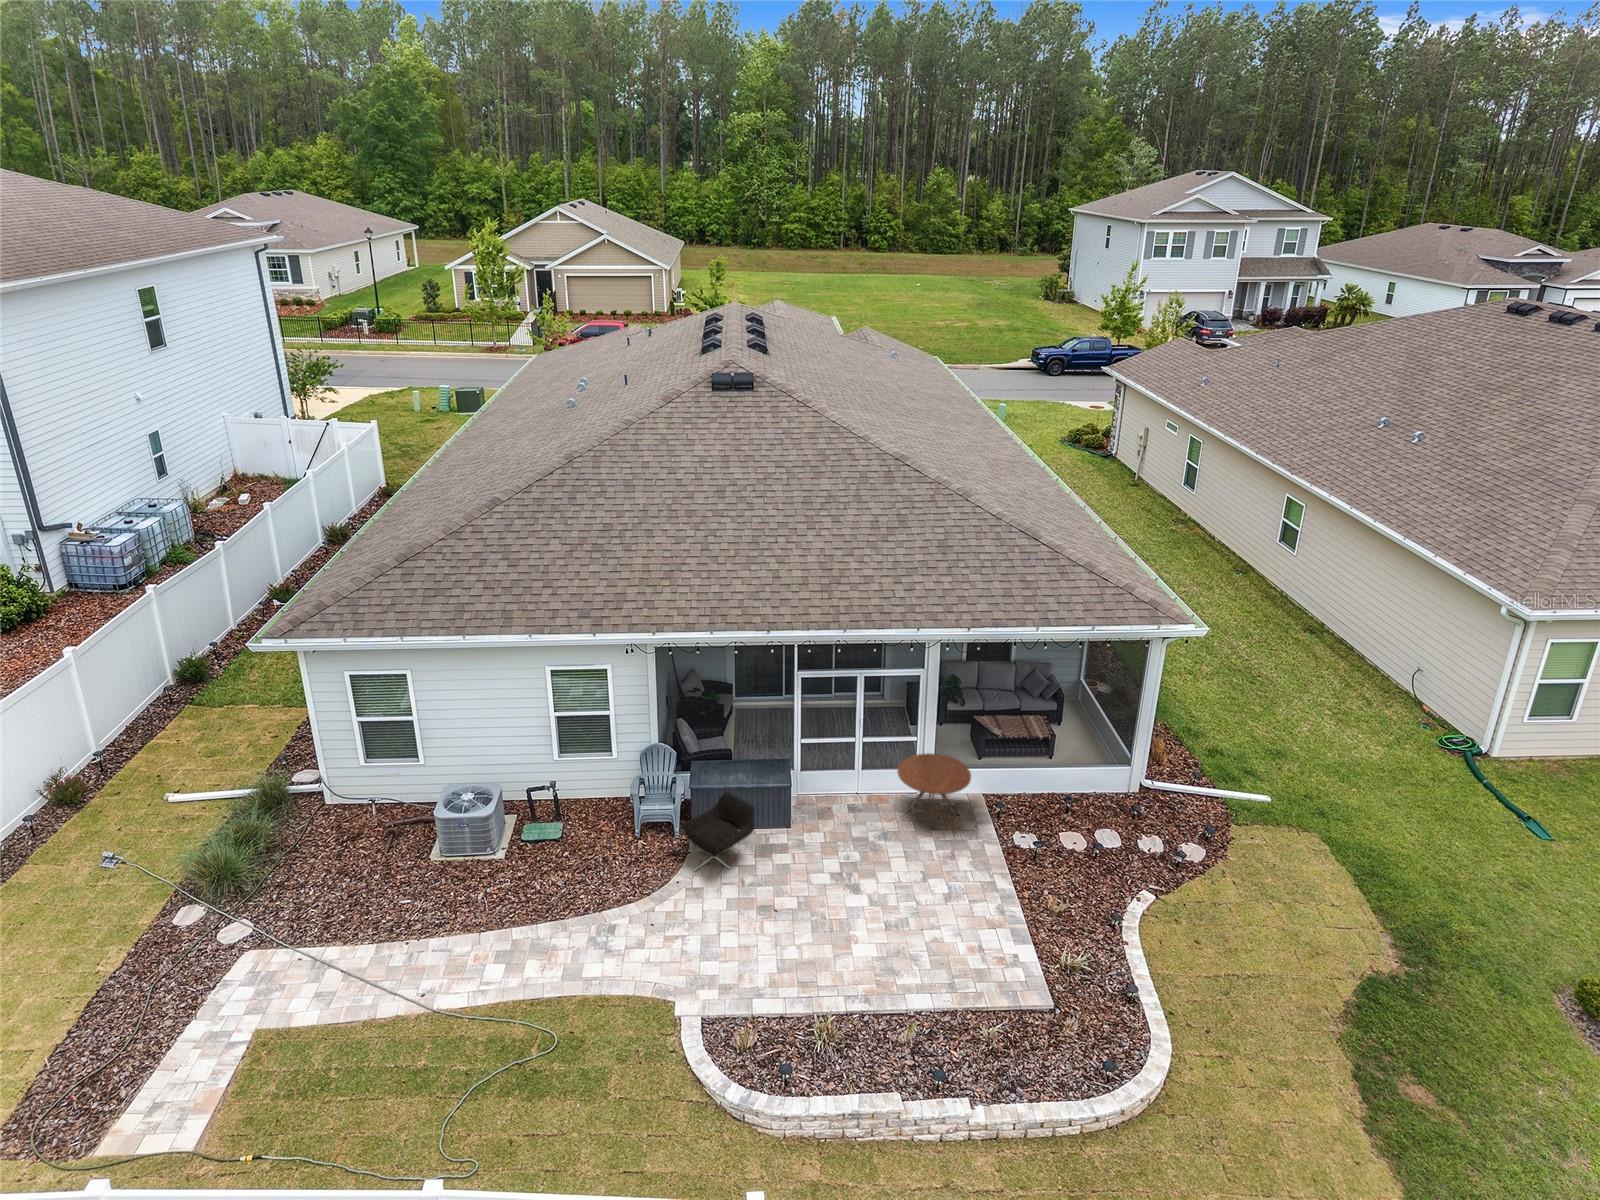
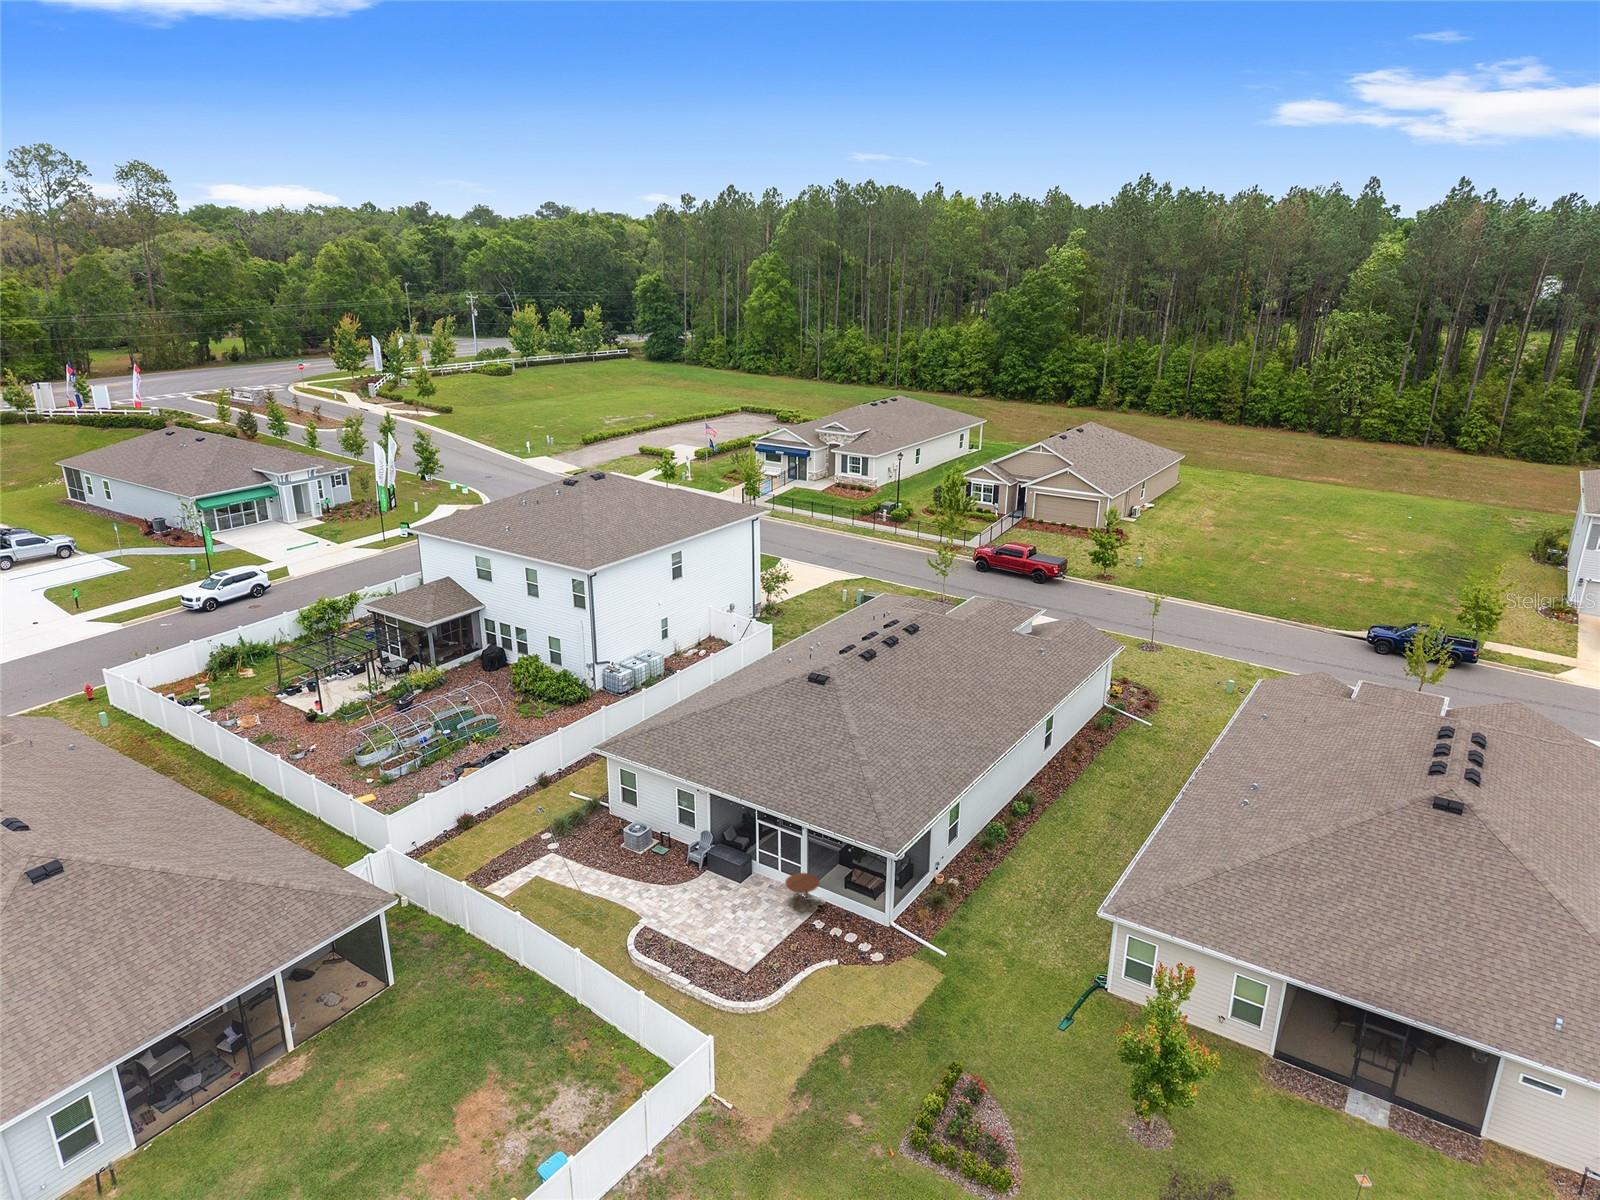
lounge chair: present [682,791,755,871] -> none [694,858,722,889]

